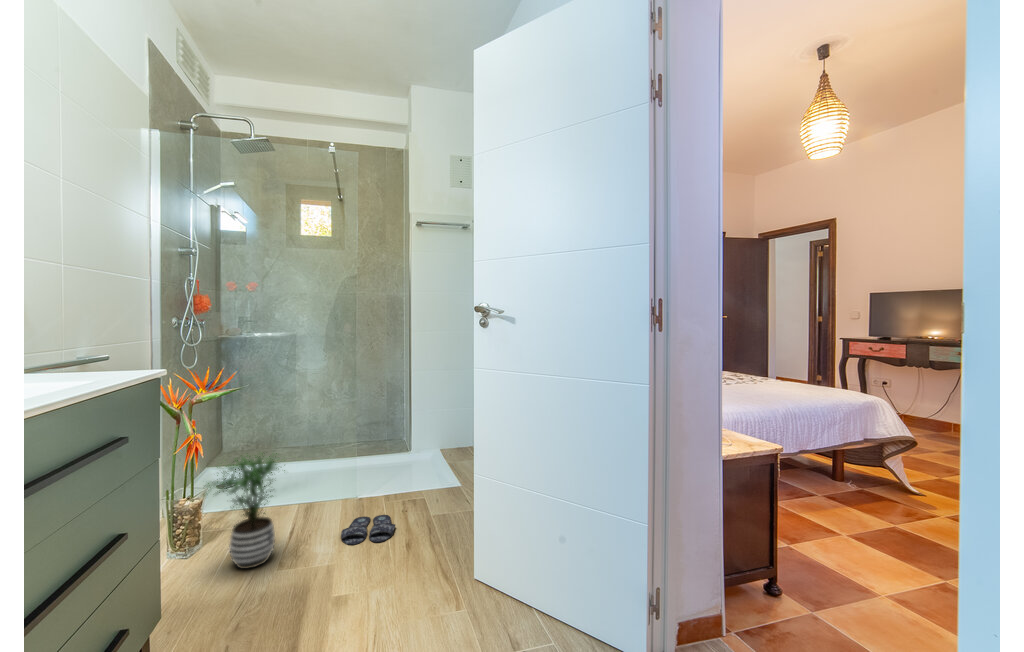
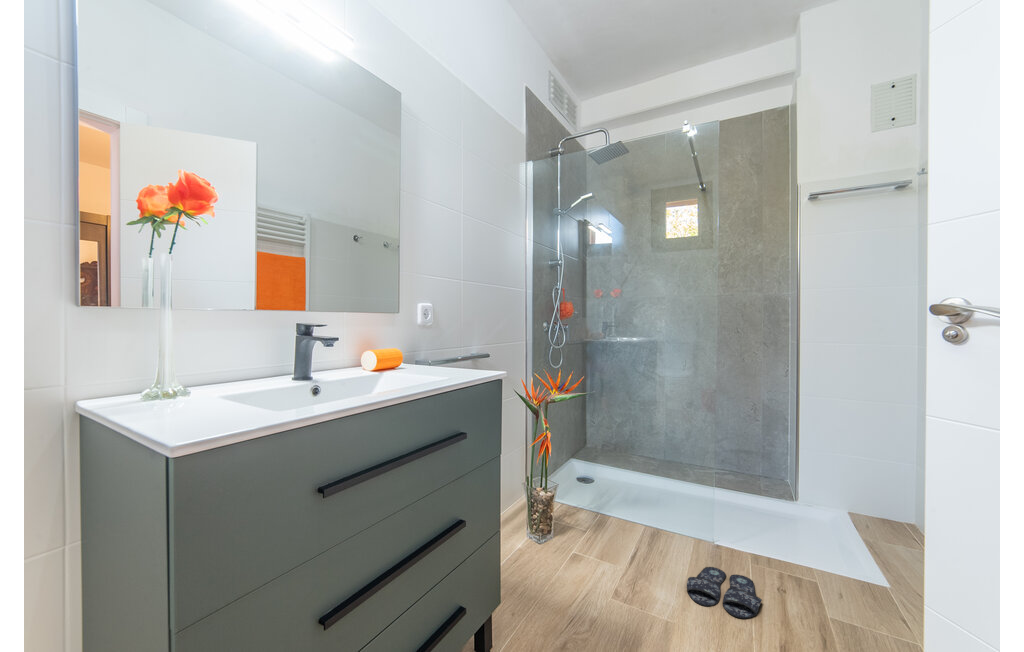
potted plant: present [204,453,285,569] -> none [549,458,632,585]

